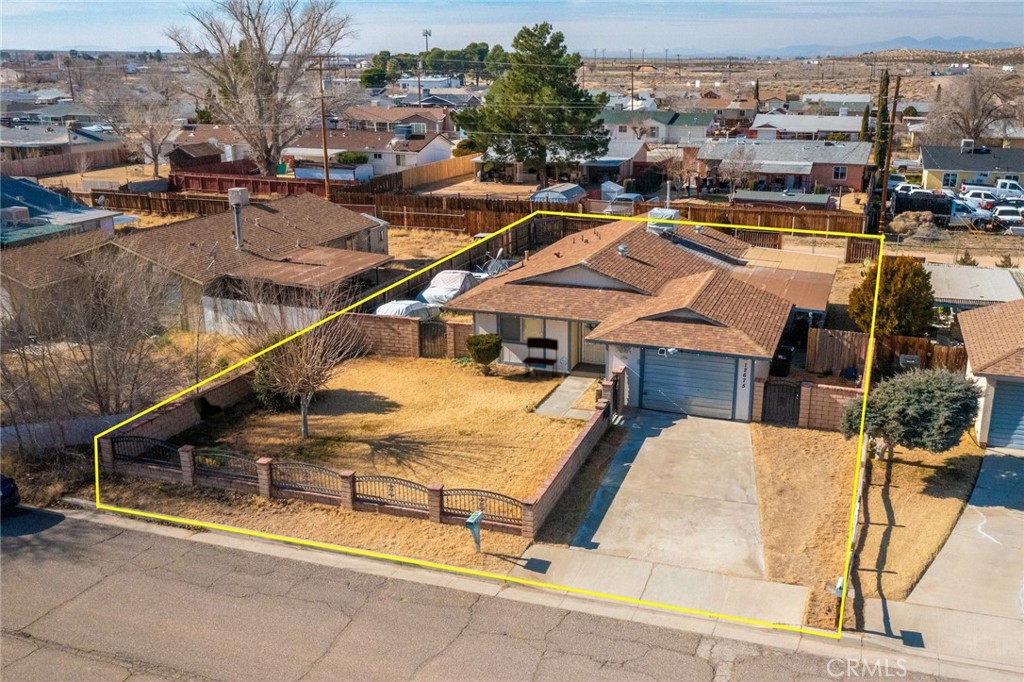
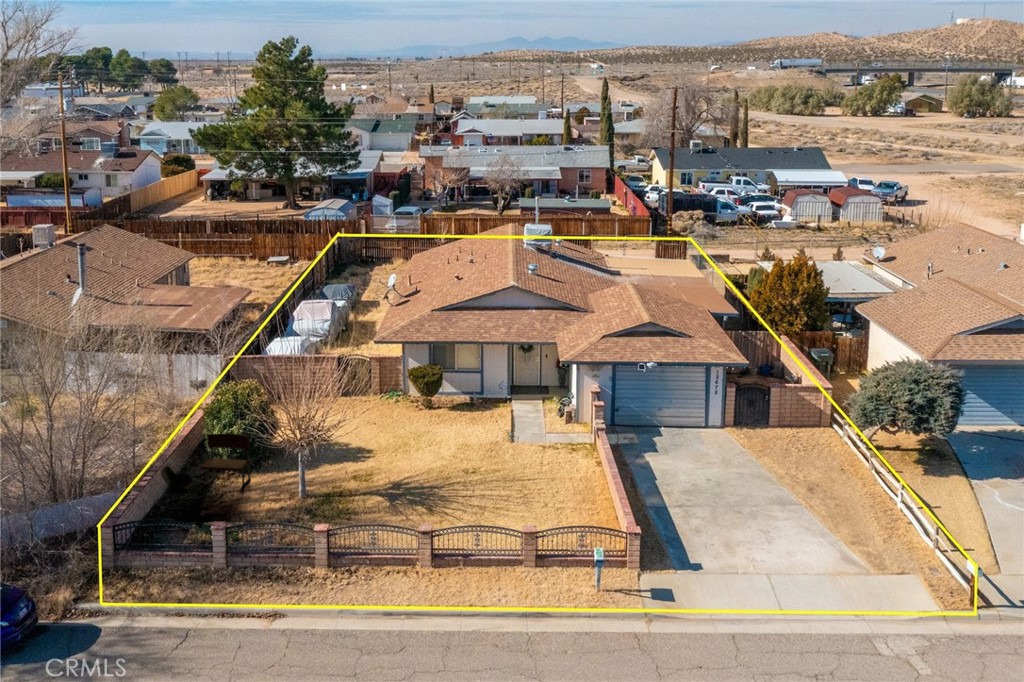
bench: present [522,337,559,378] -> present [201,433,251,486]

